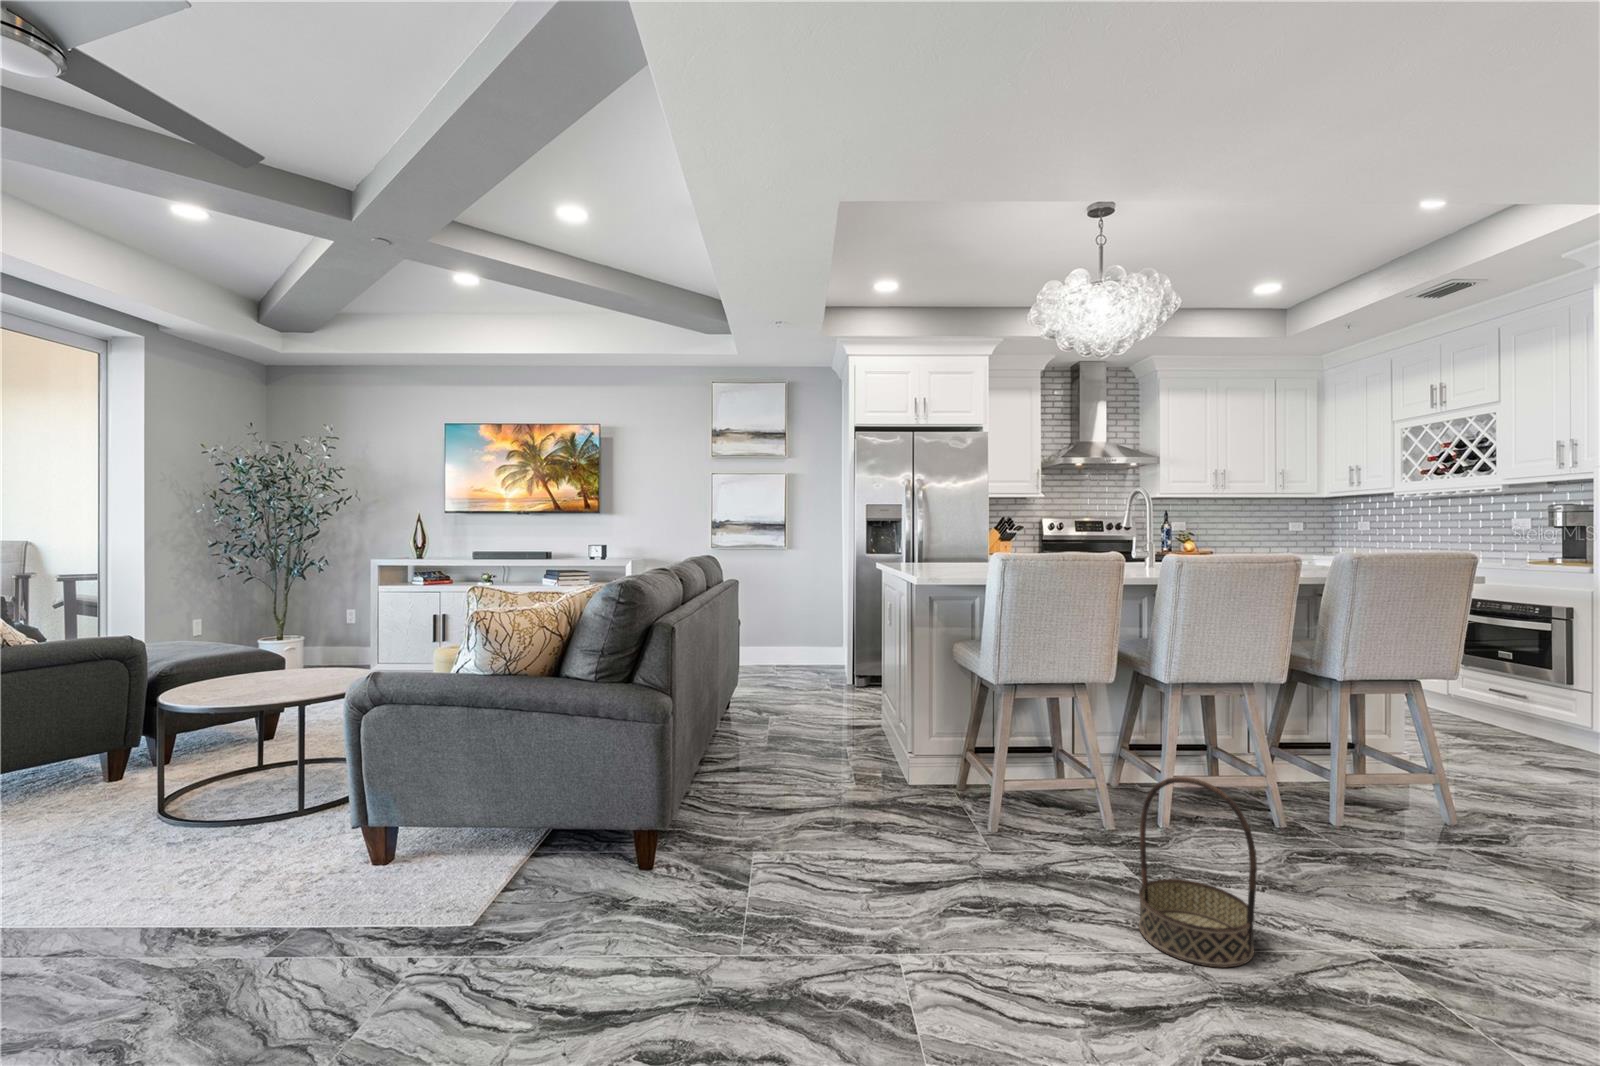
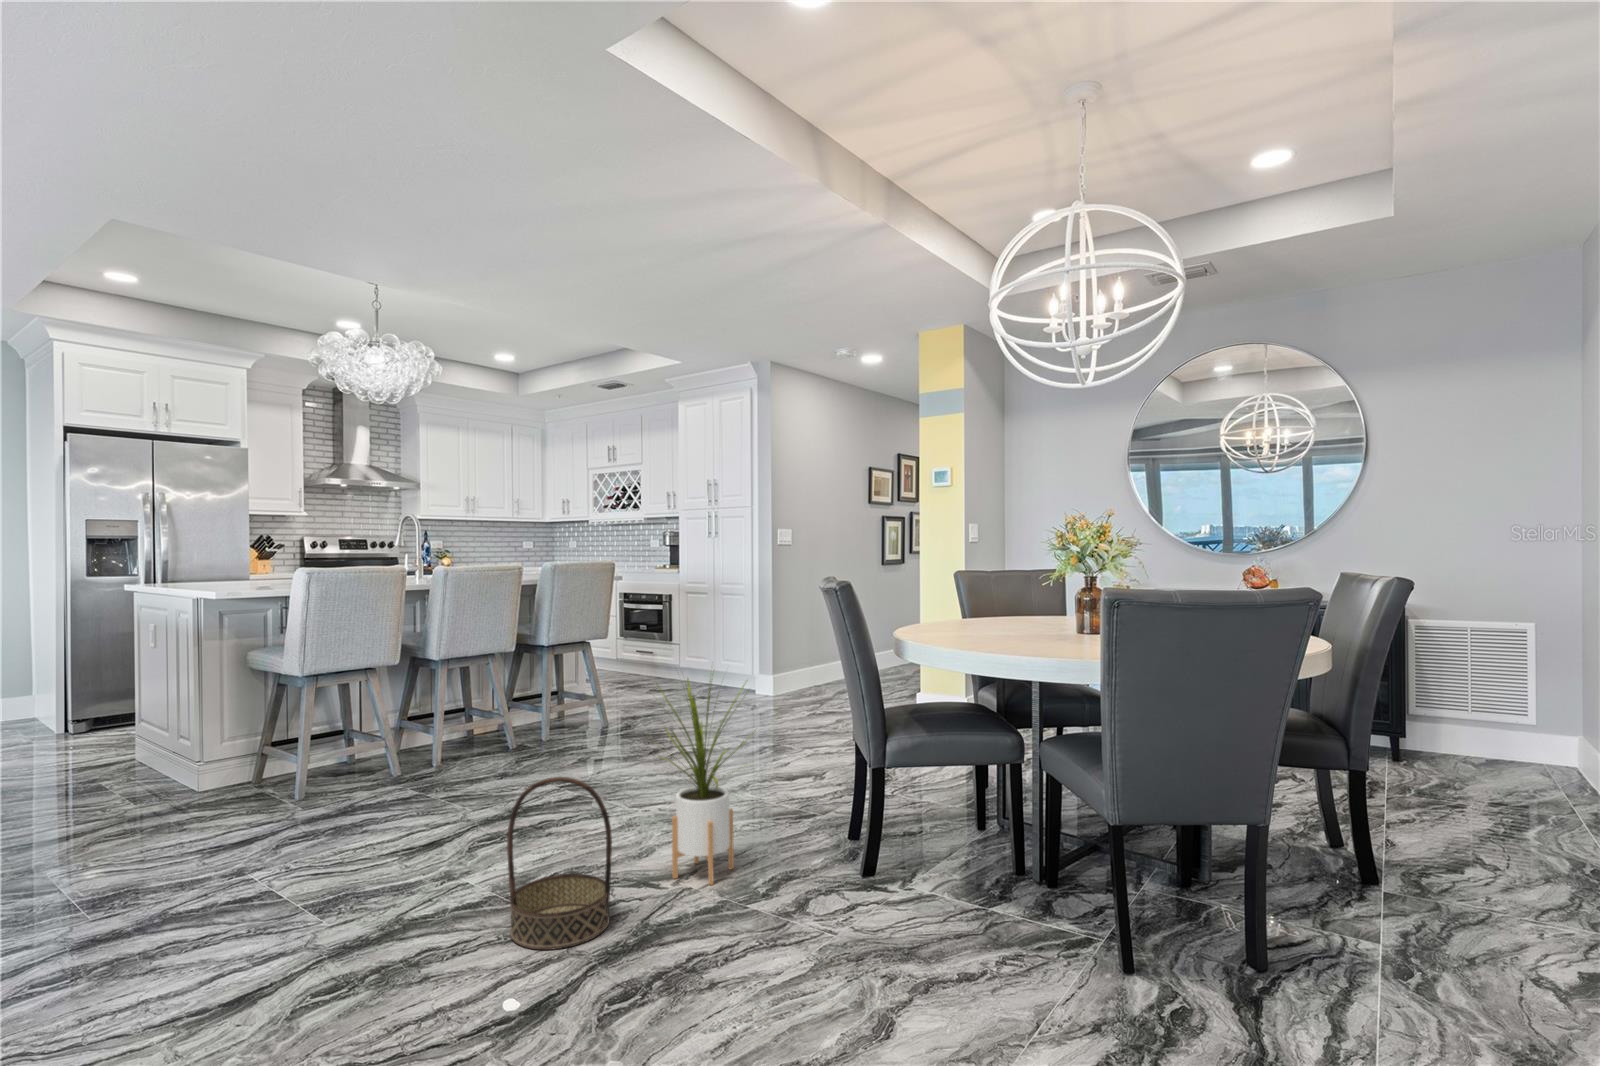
house plant: none [1322,681,1506,971] -> present [656,674,745,885]

